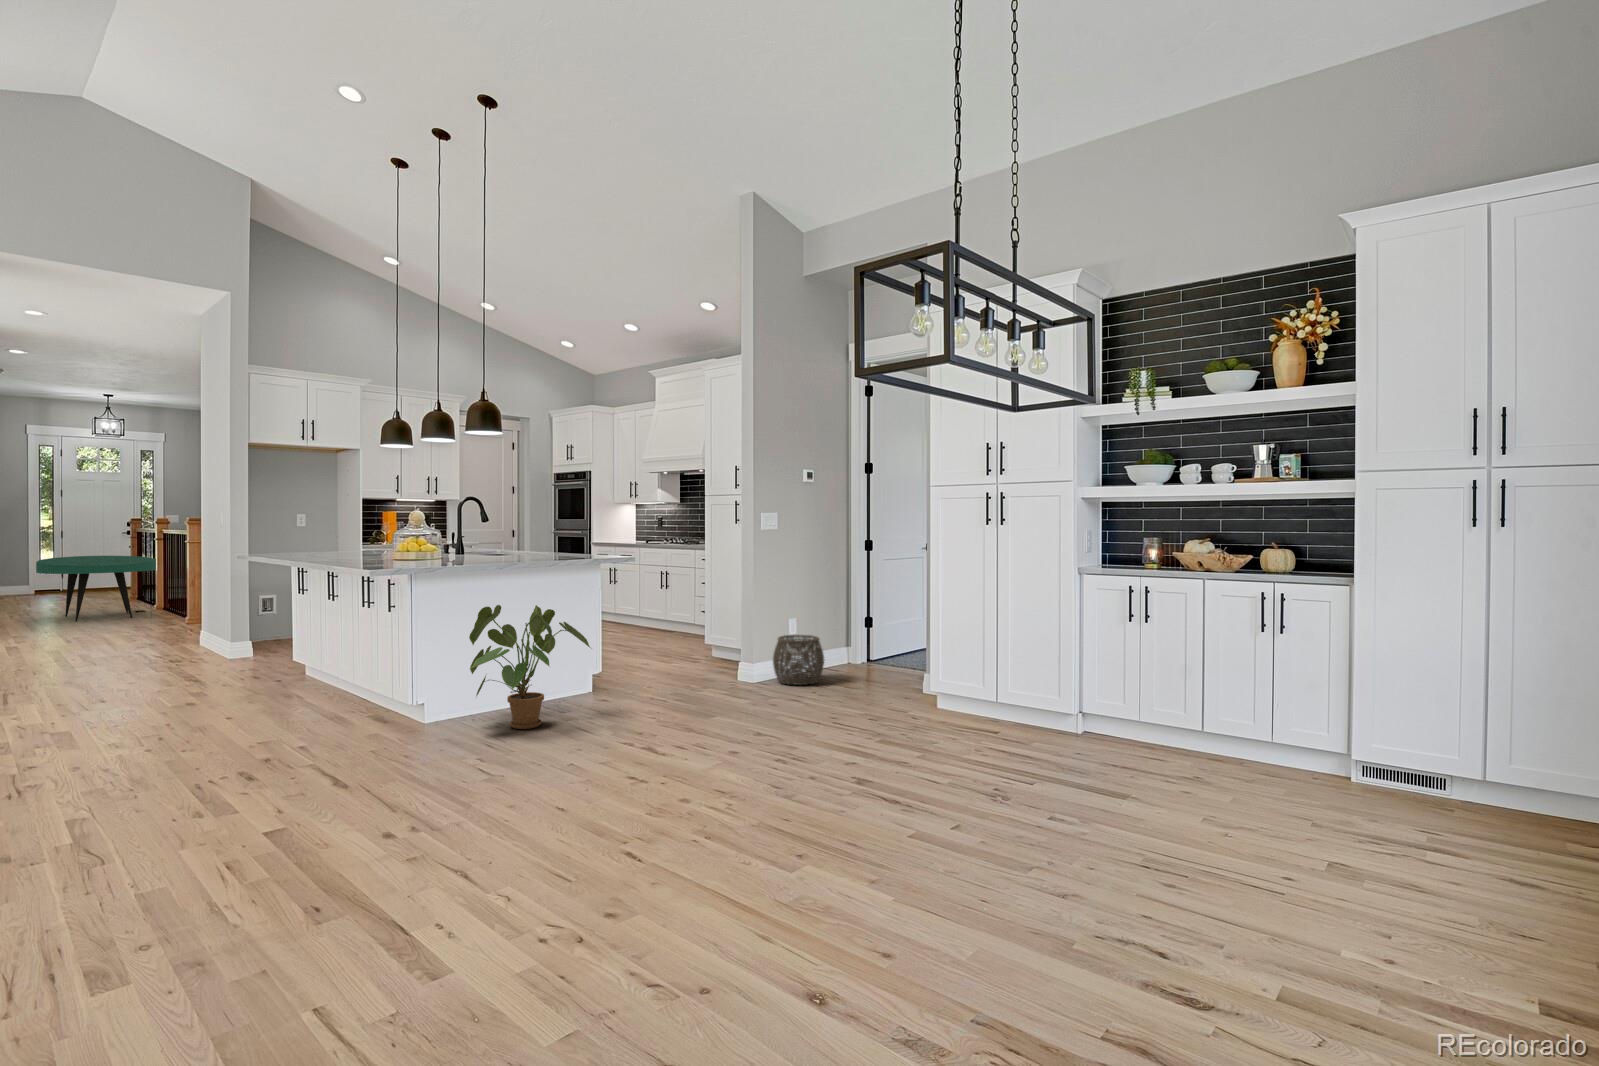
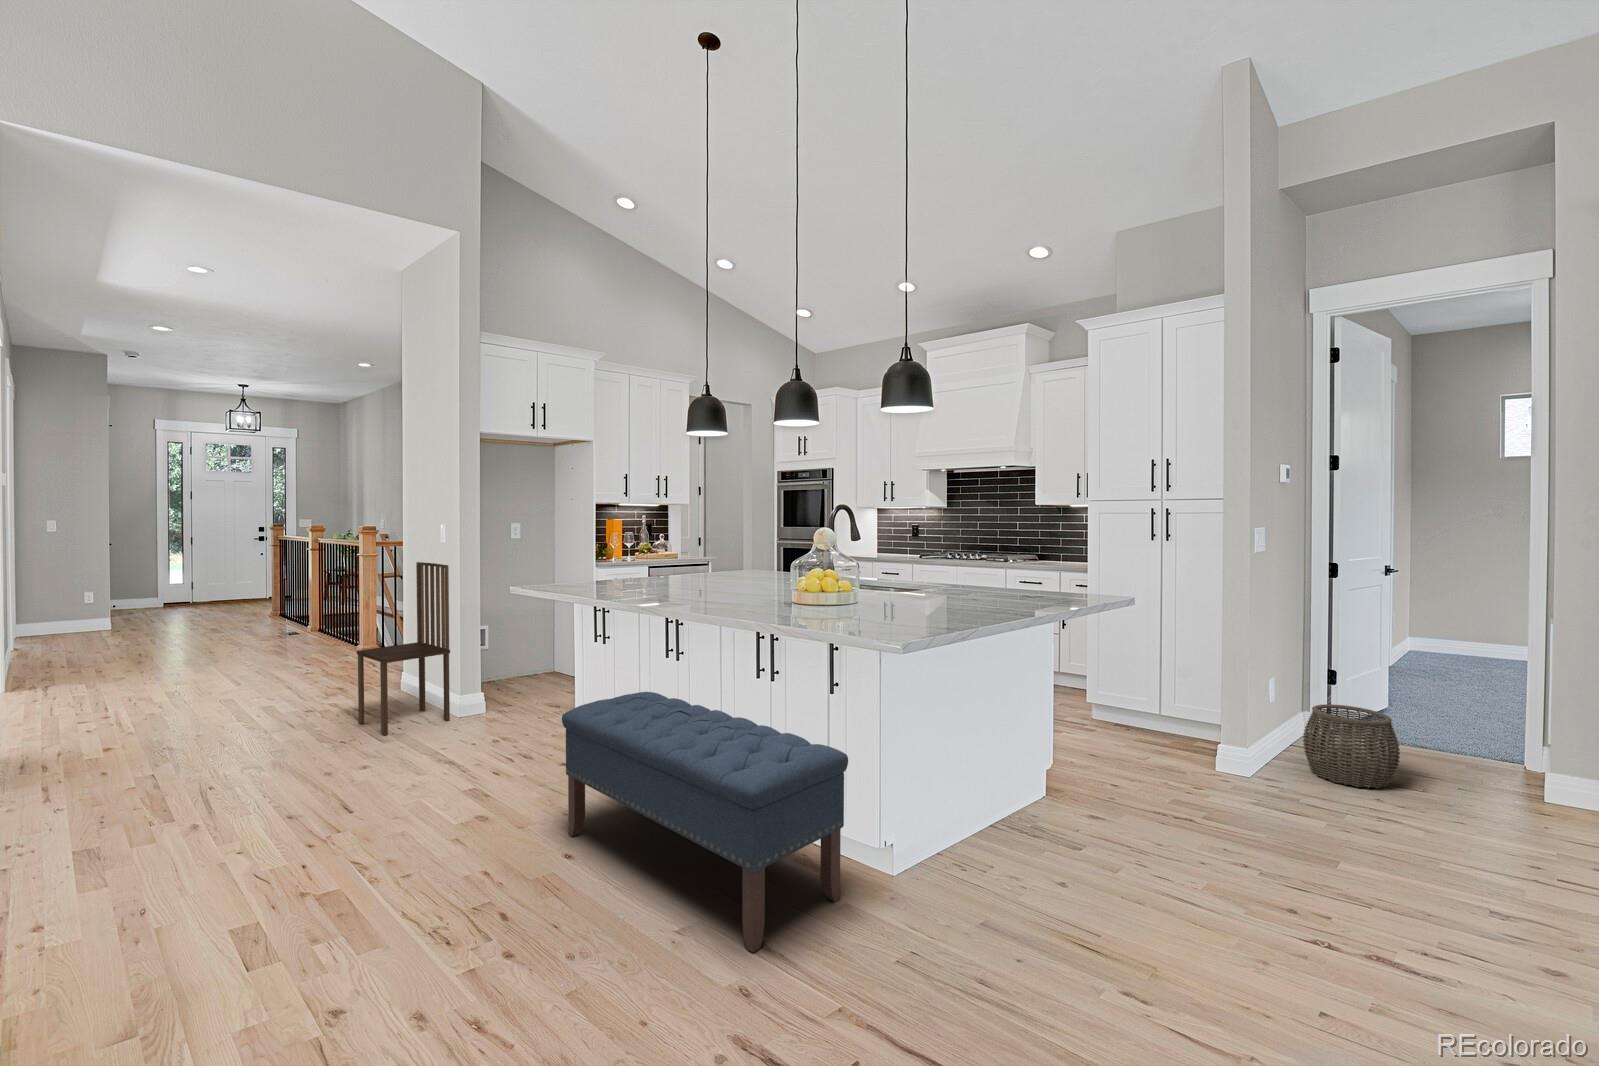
dining chair: none [153,542,221,664] -> present [357,562,450,735]
coffee table: present [36,556,156,622] -> none [176,566,312,647]
house plant: present [469,605,591,729] -> none [1042,696,1282,956]
bench: none [240,615,372,727] -> present [562,692,848,953]

